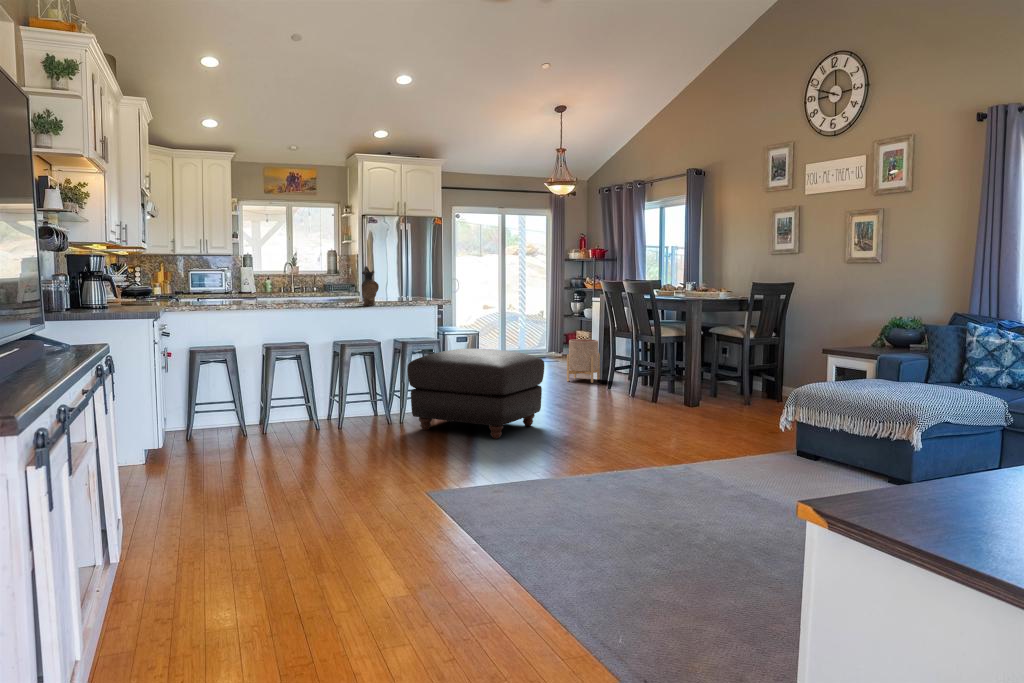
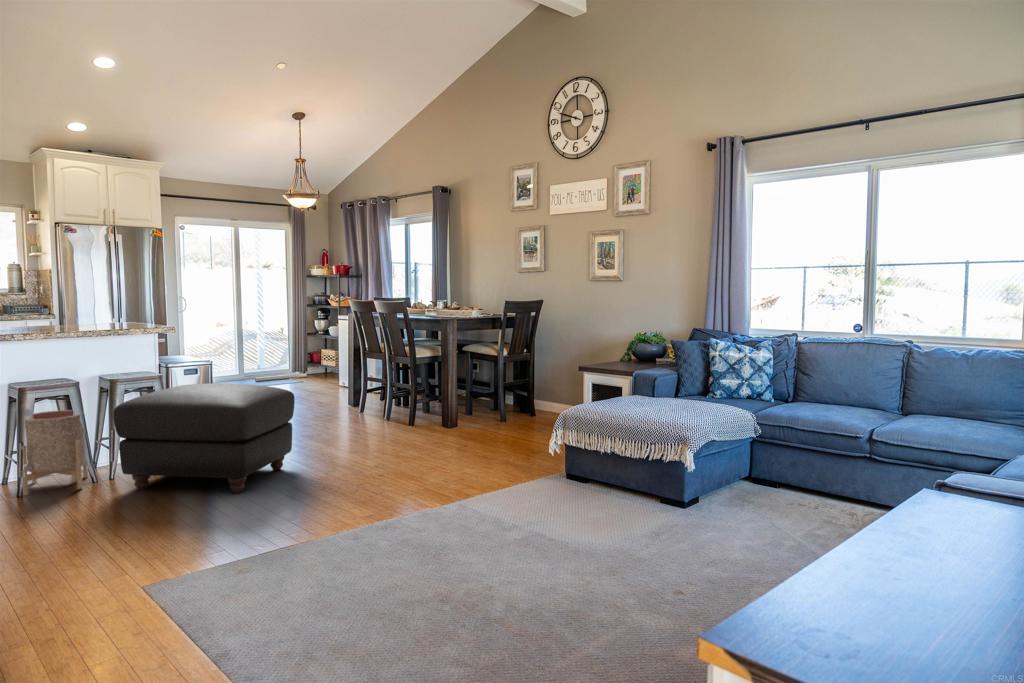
ceramic pitcher: present [362,266,379,305] -> none [43,285,69,335]
planter: present [567,339,600,383] -> present [21,410,88,495]

